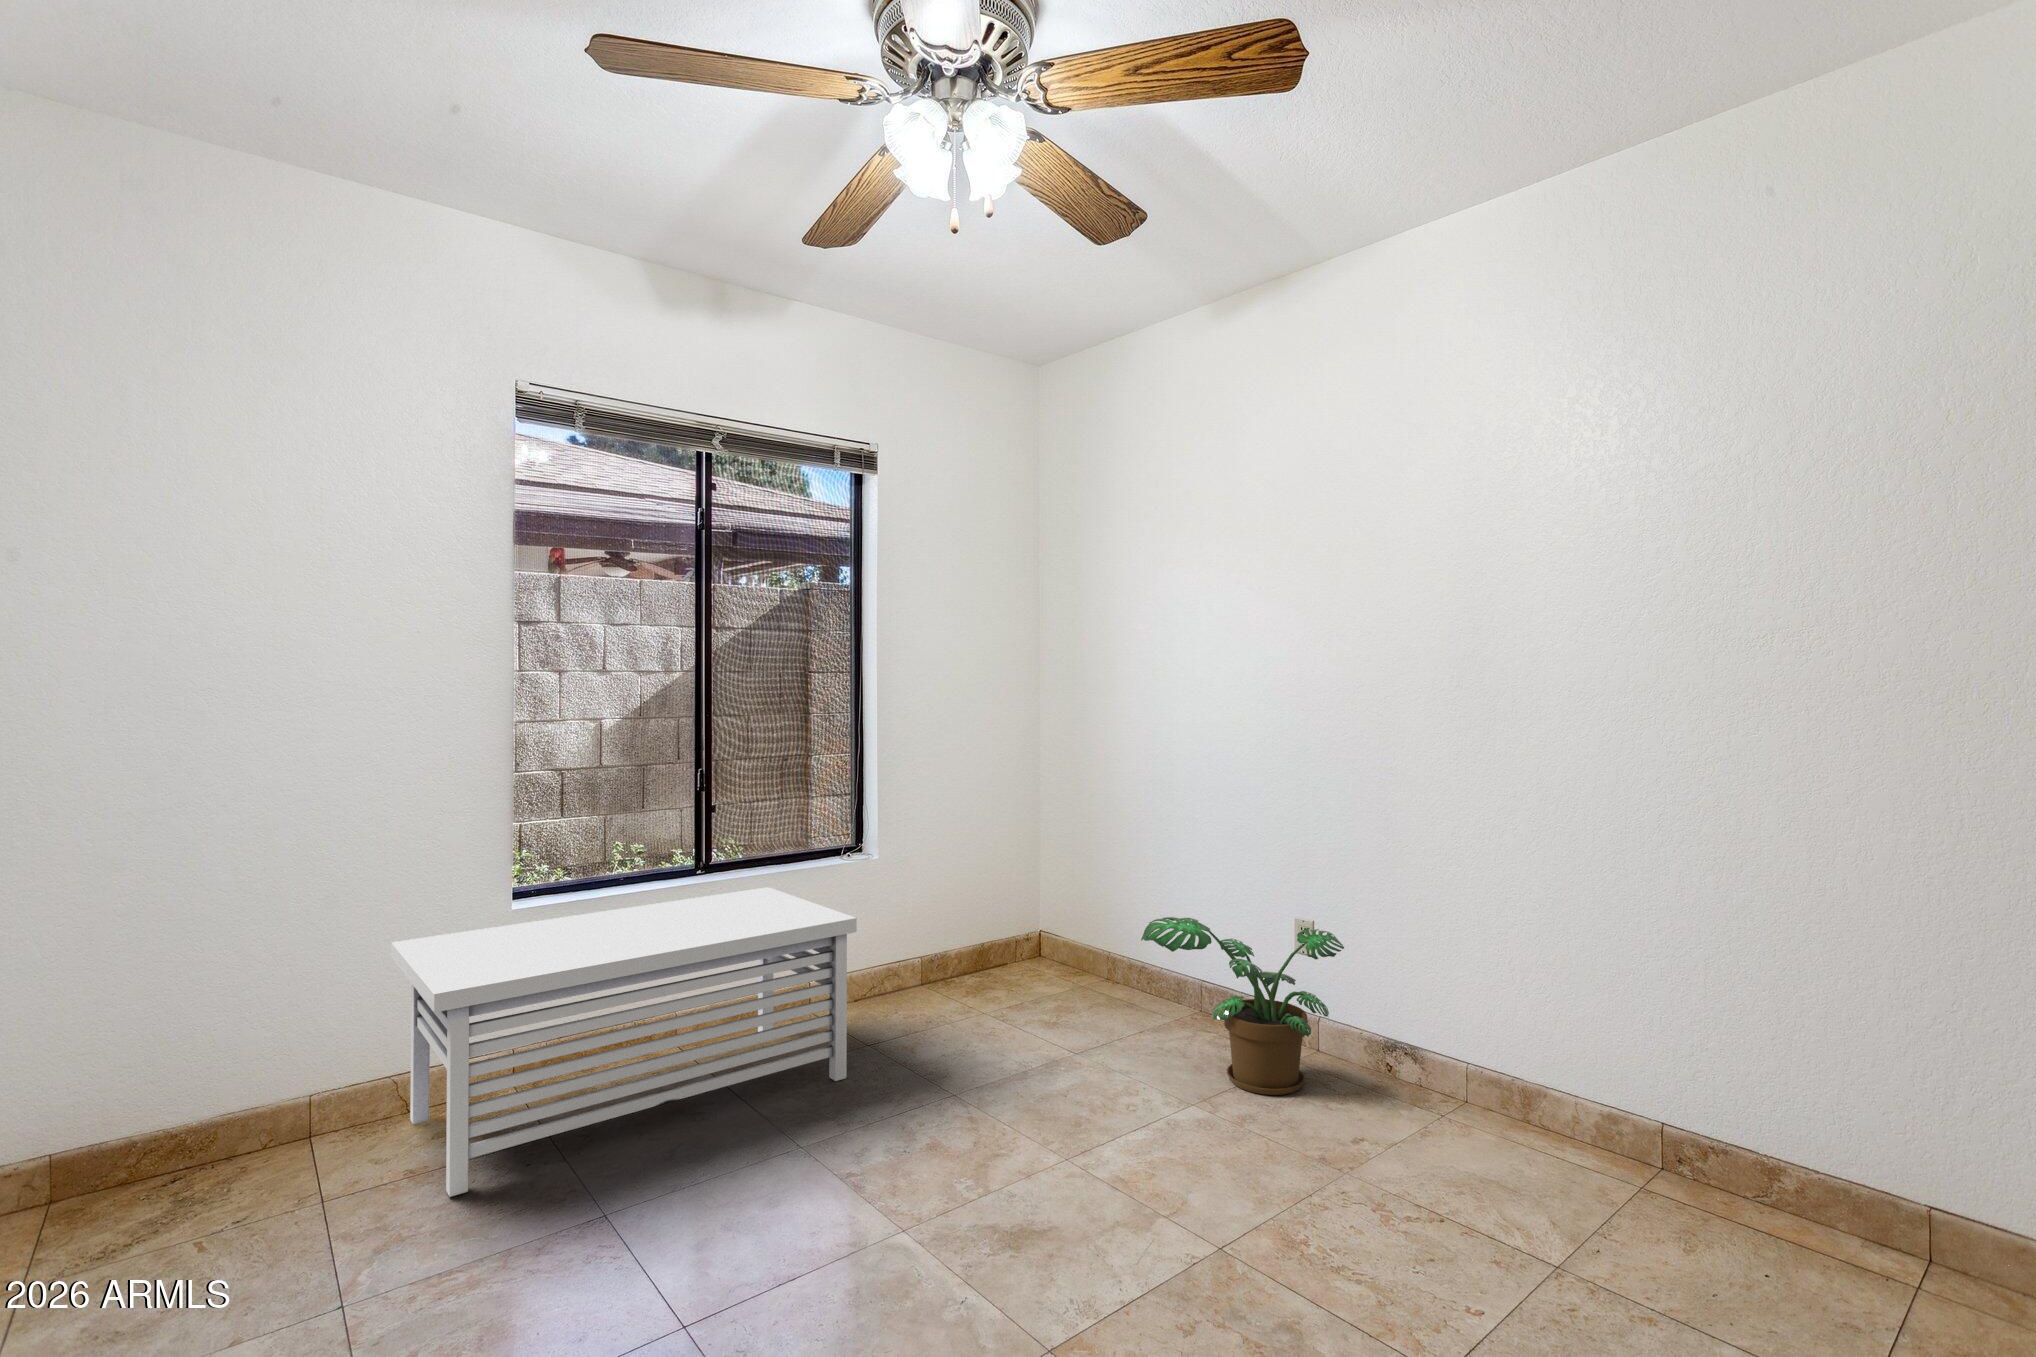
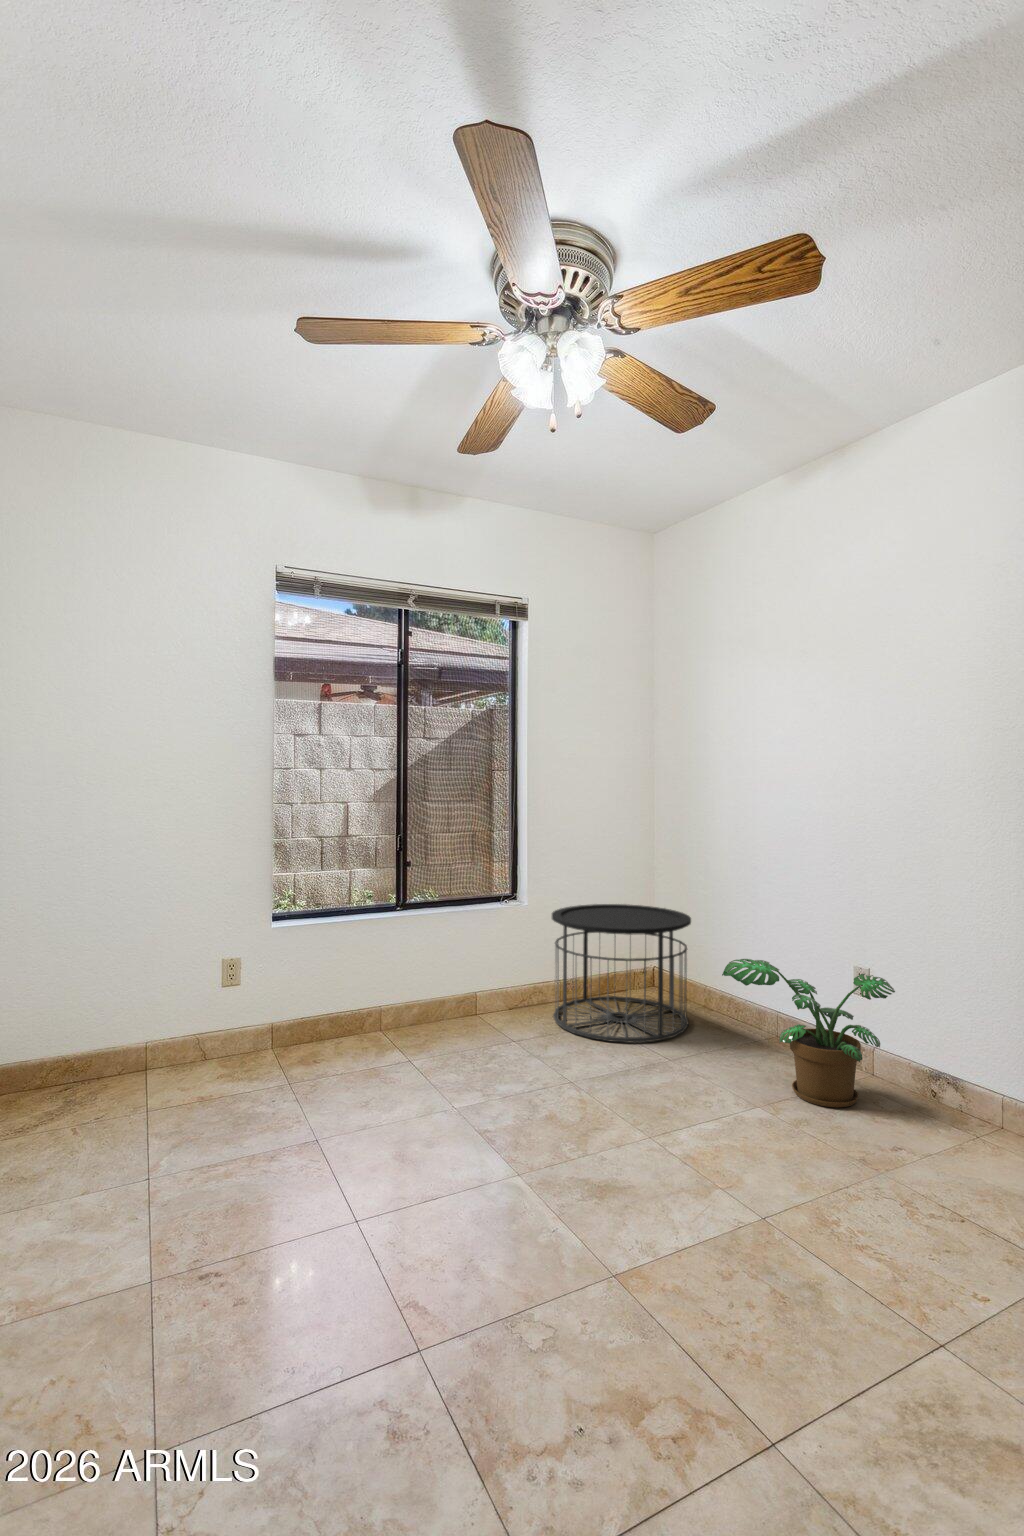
side table: none [913,852,1094,1034] -> present [552,904,691,1042]
storage bench: present [392,887,857,1197] -> none [194,922,503,1118]

